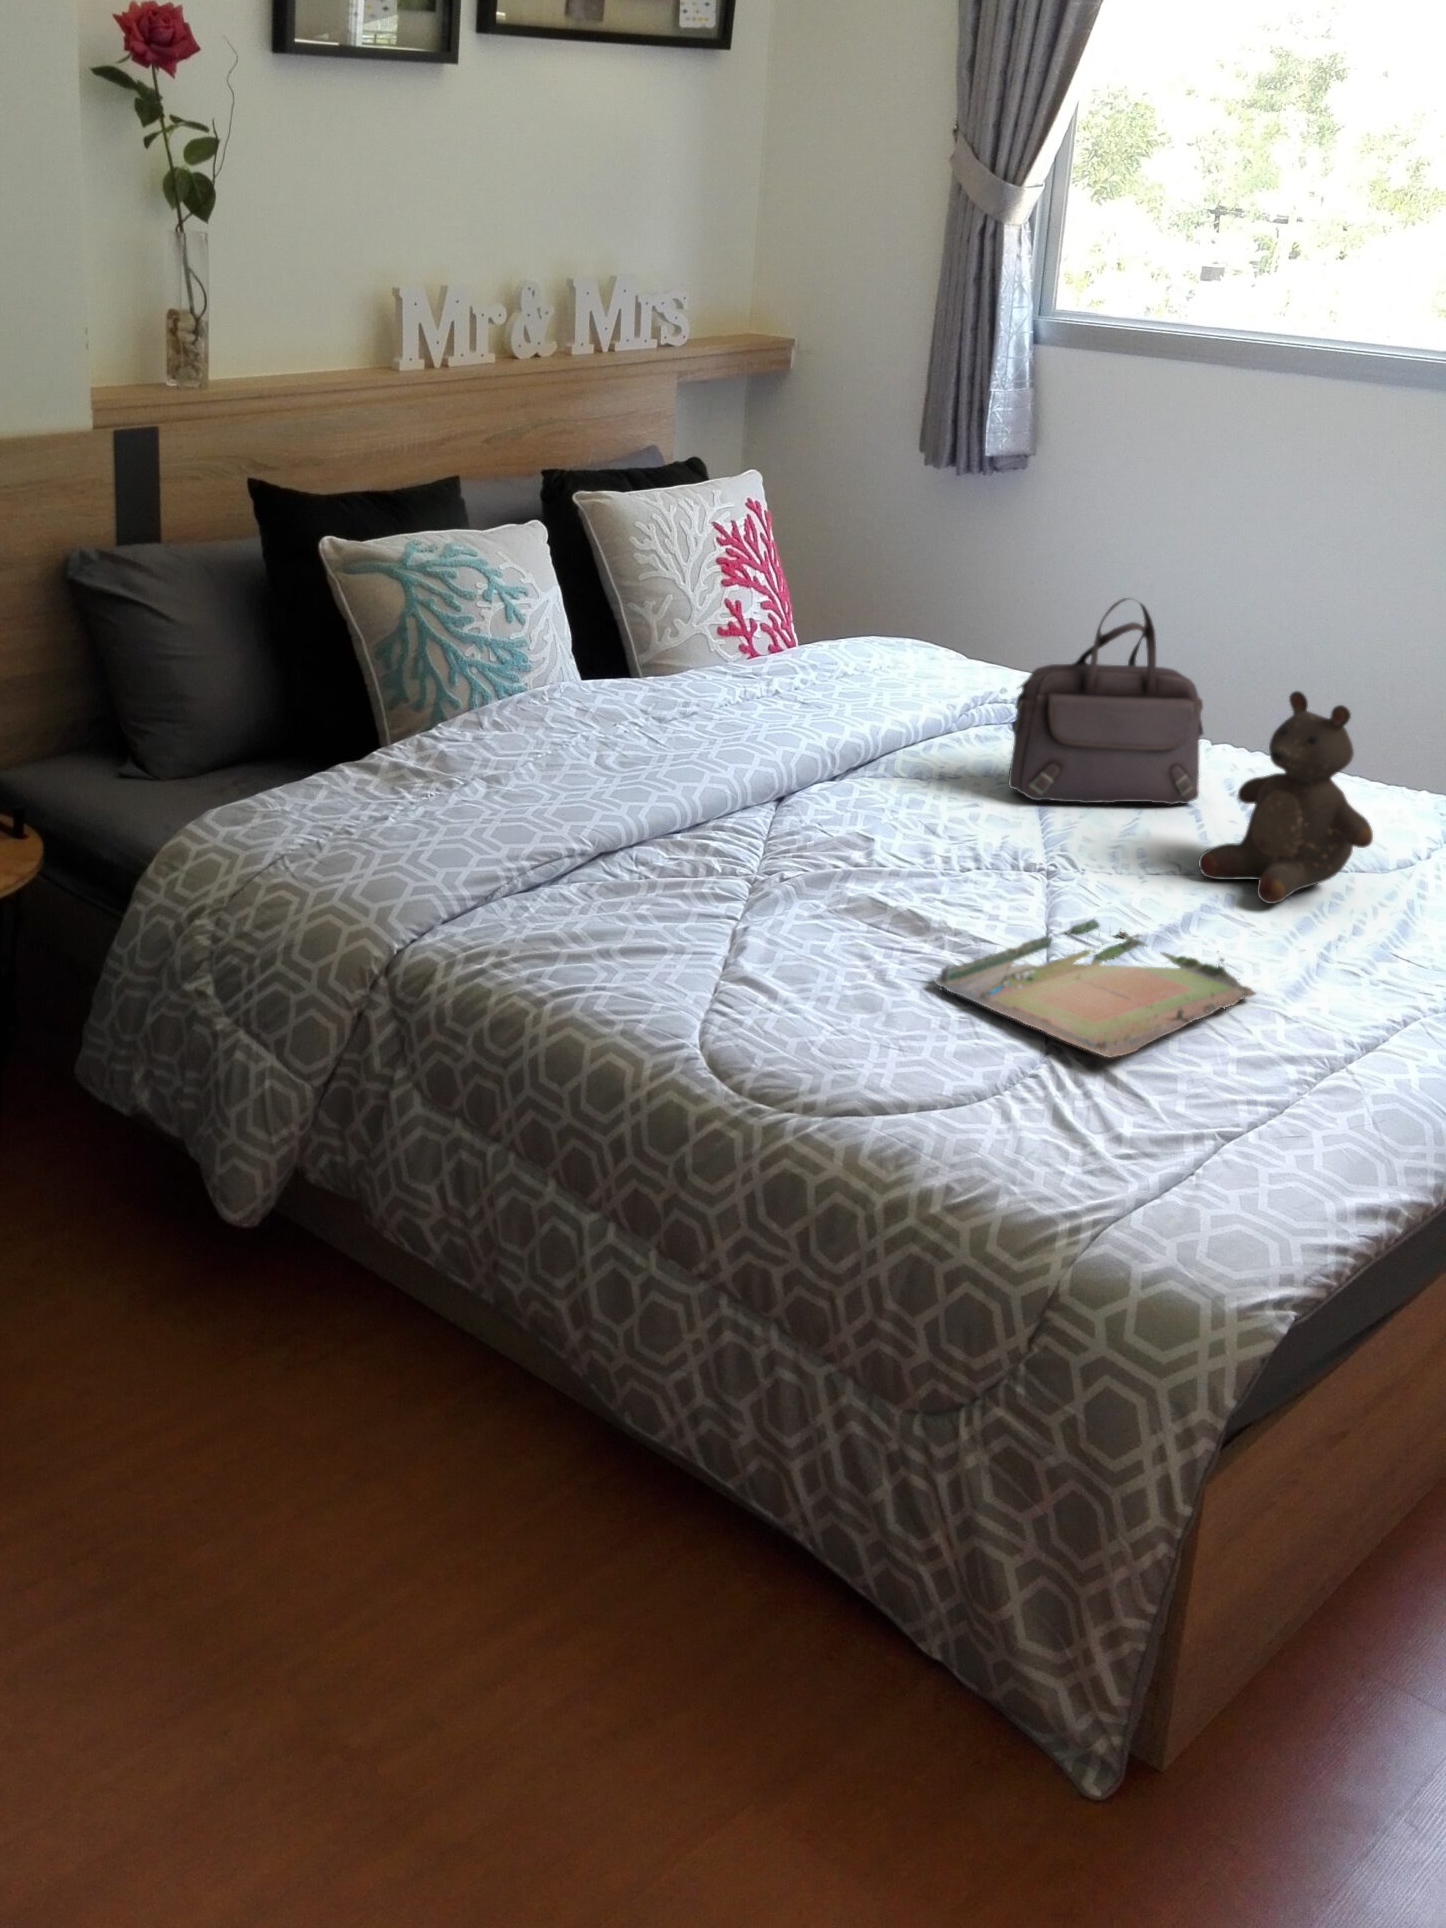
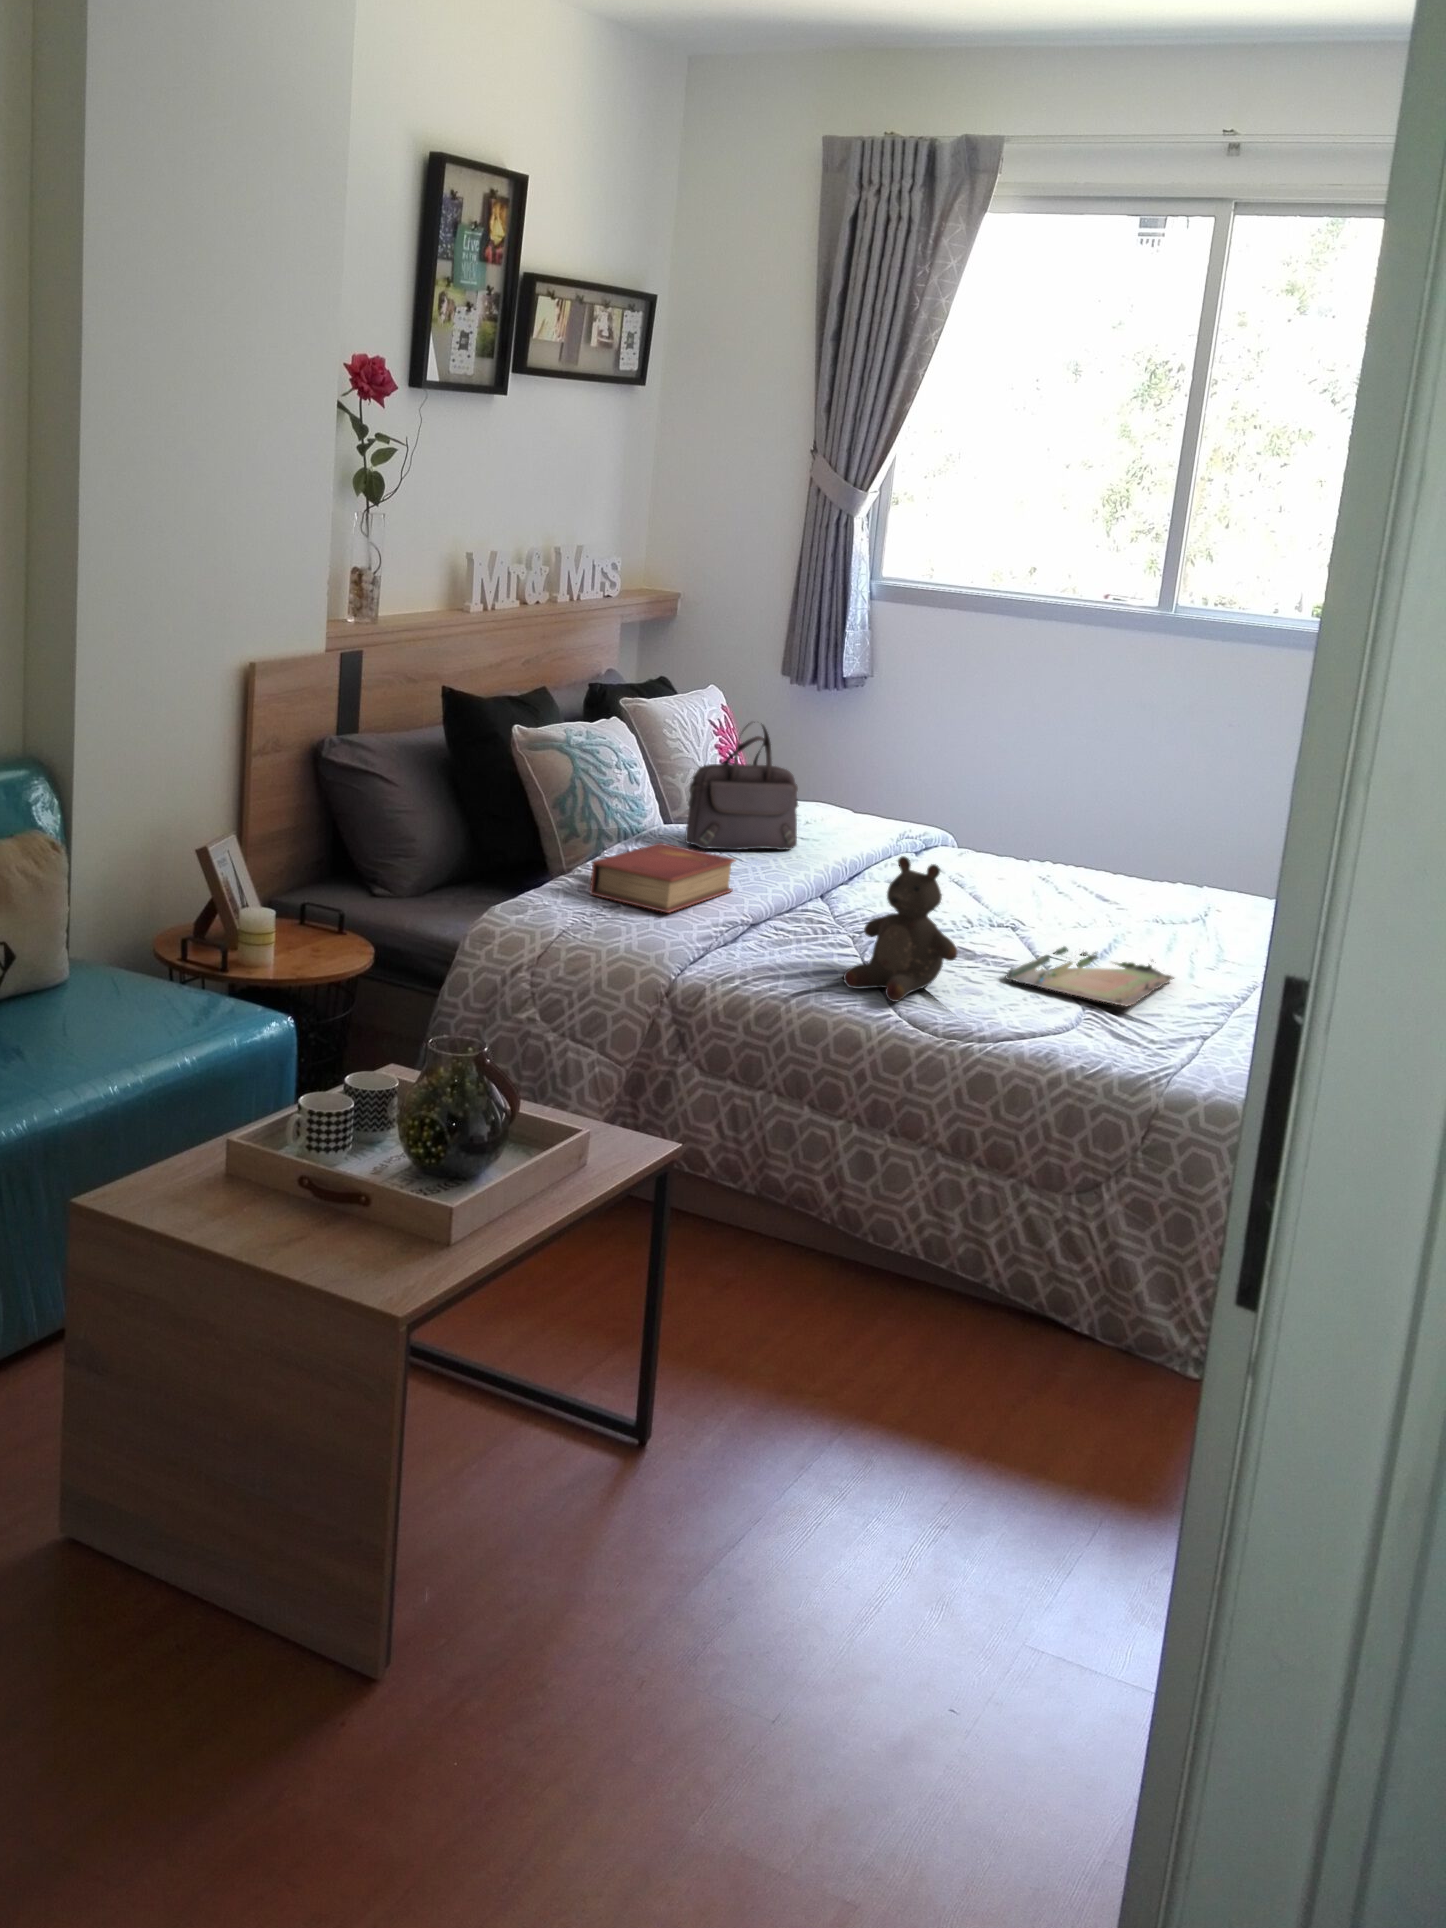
handbag: present [1008,598,1203,805] -> present [685,723,798,850]
stuffed bear: present [1199,691,1373,904] -> present [844,856,957,1002]
book: none [360,716,603,836] -> present [590,843,736,913]

